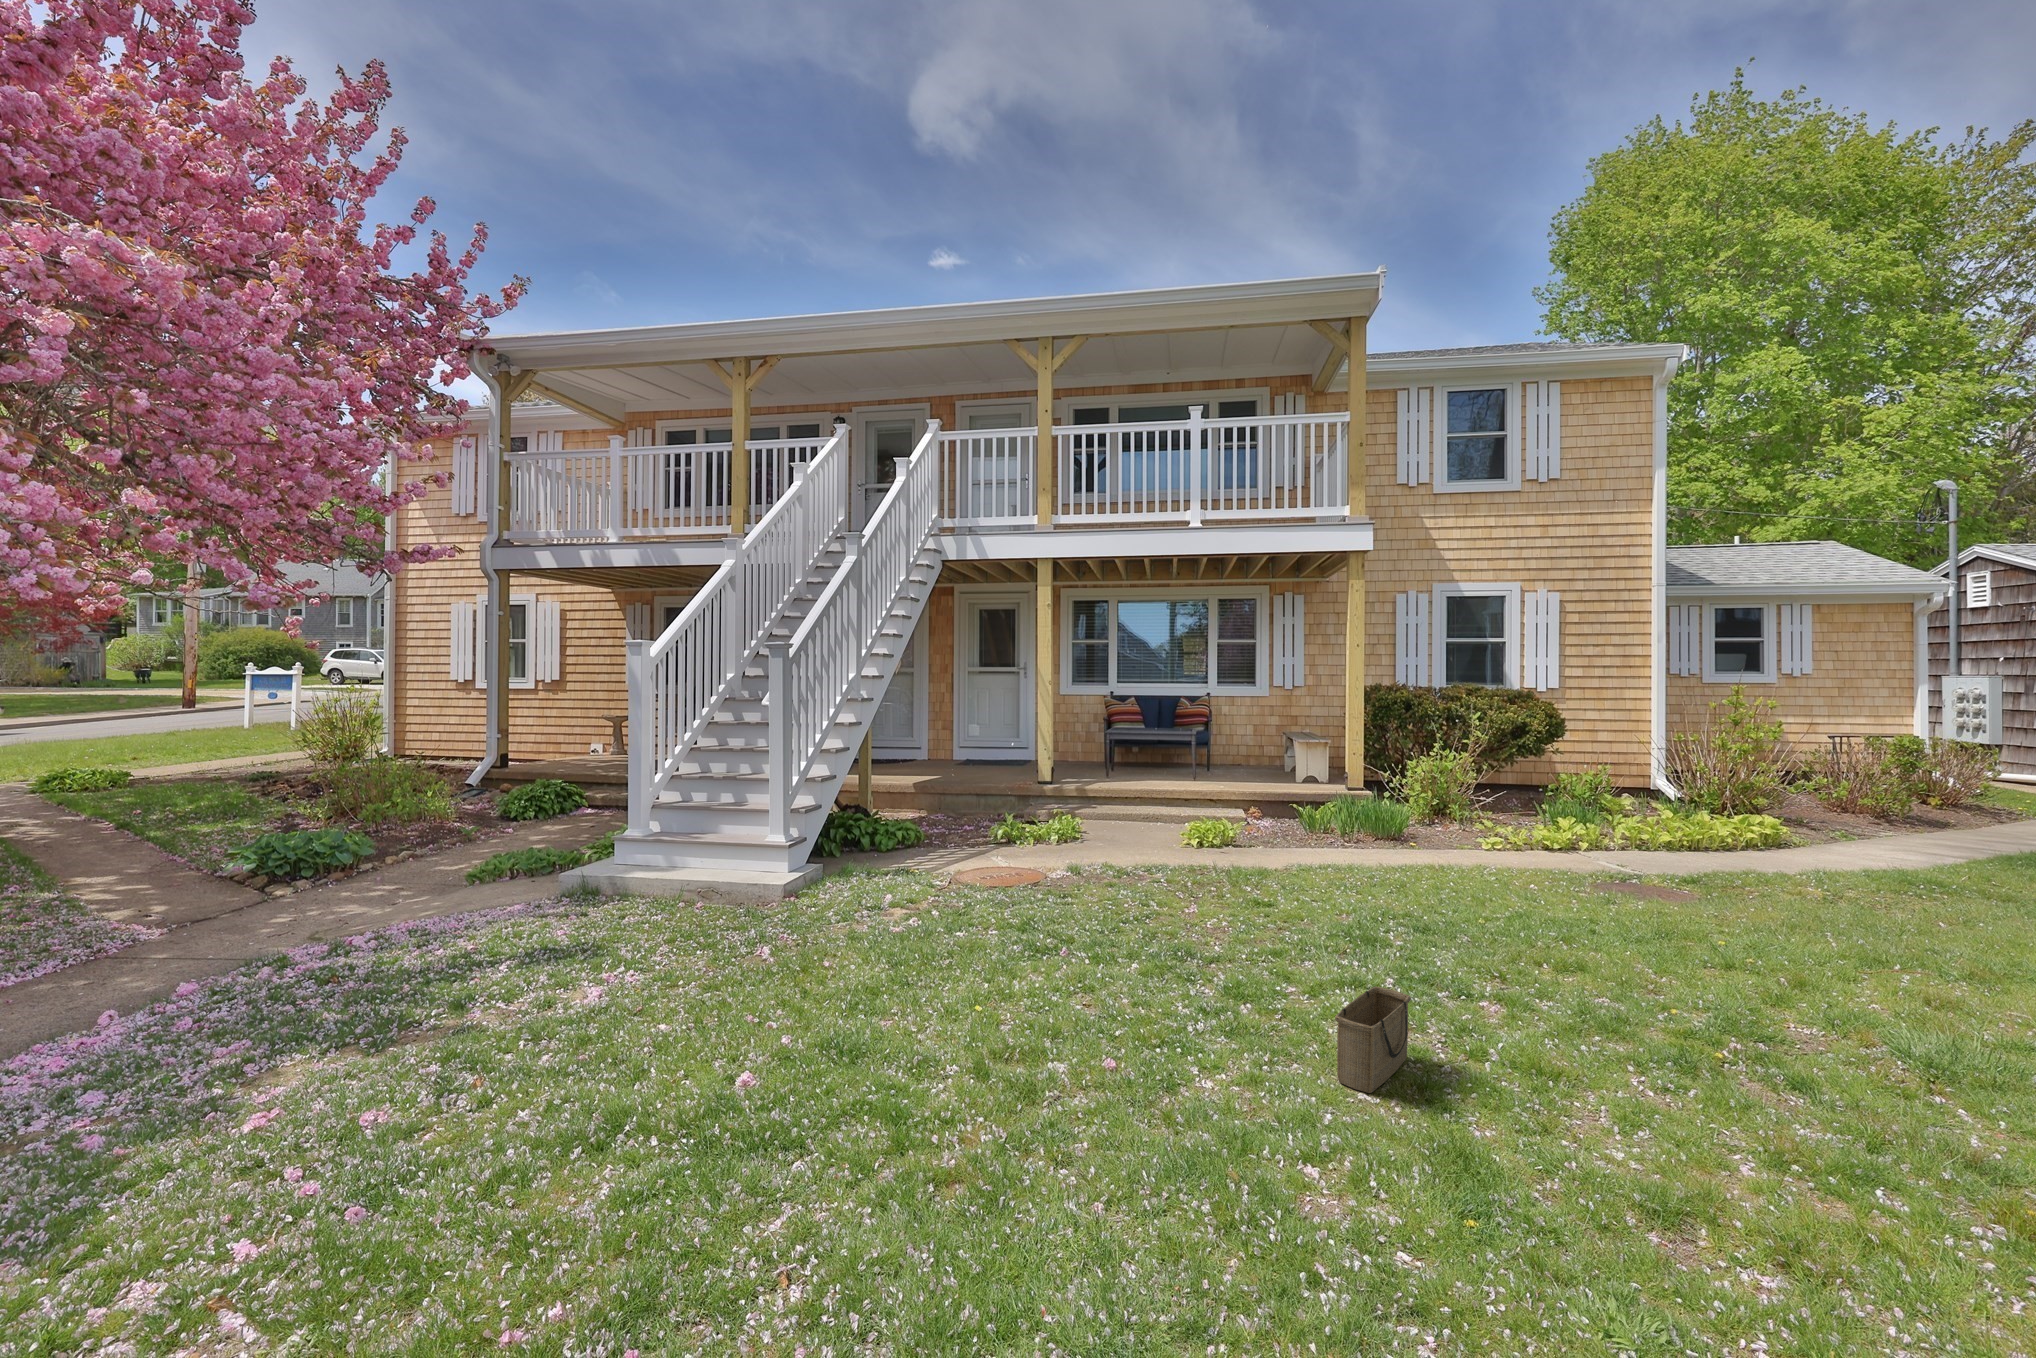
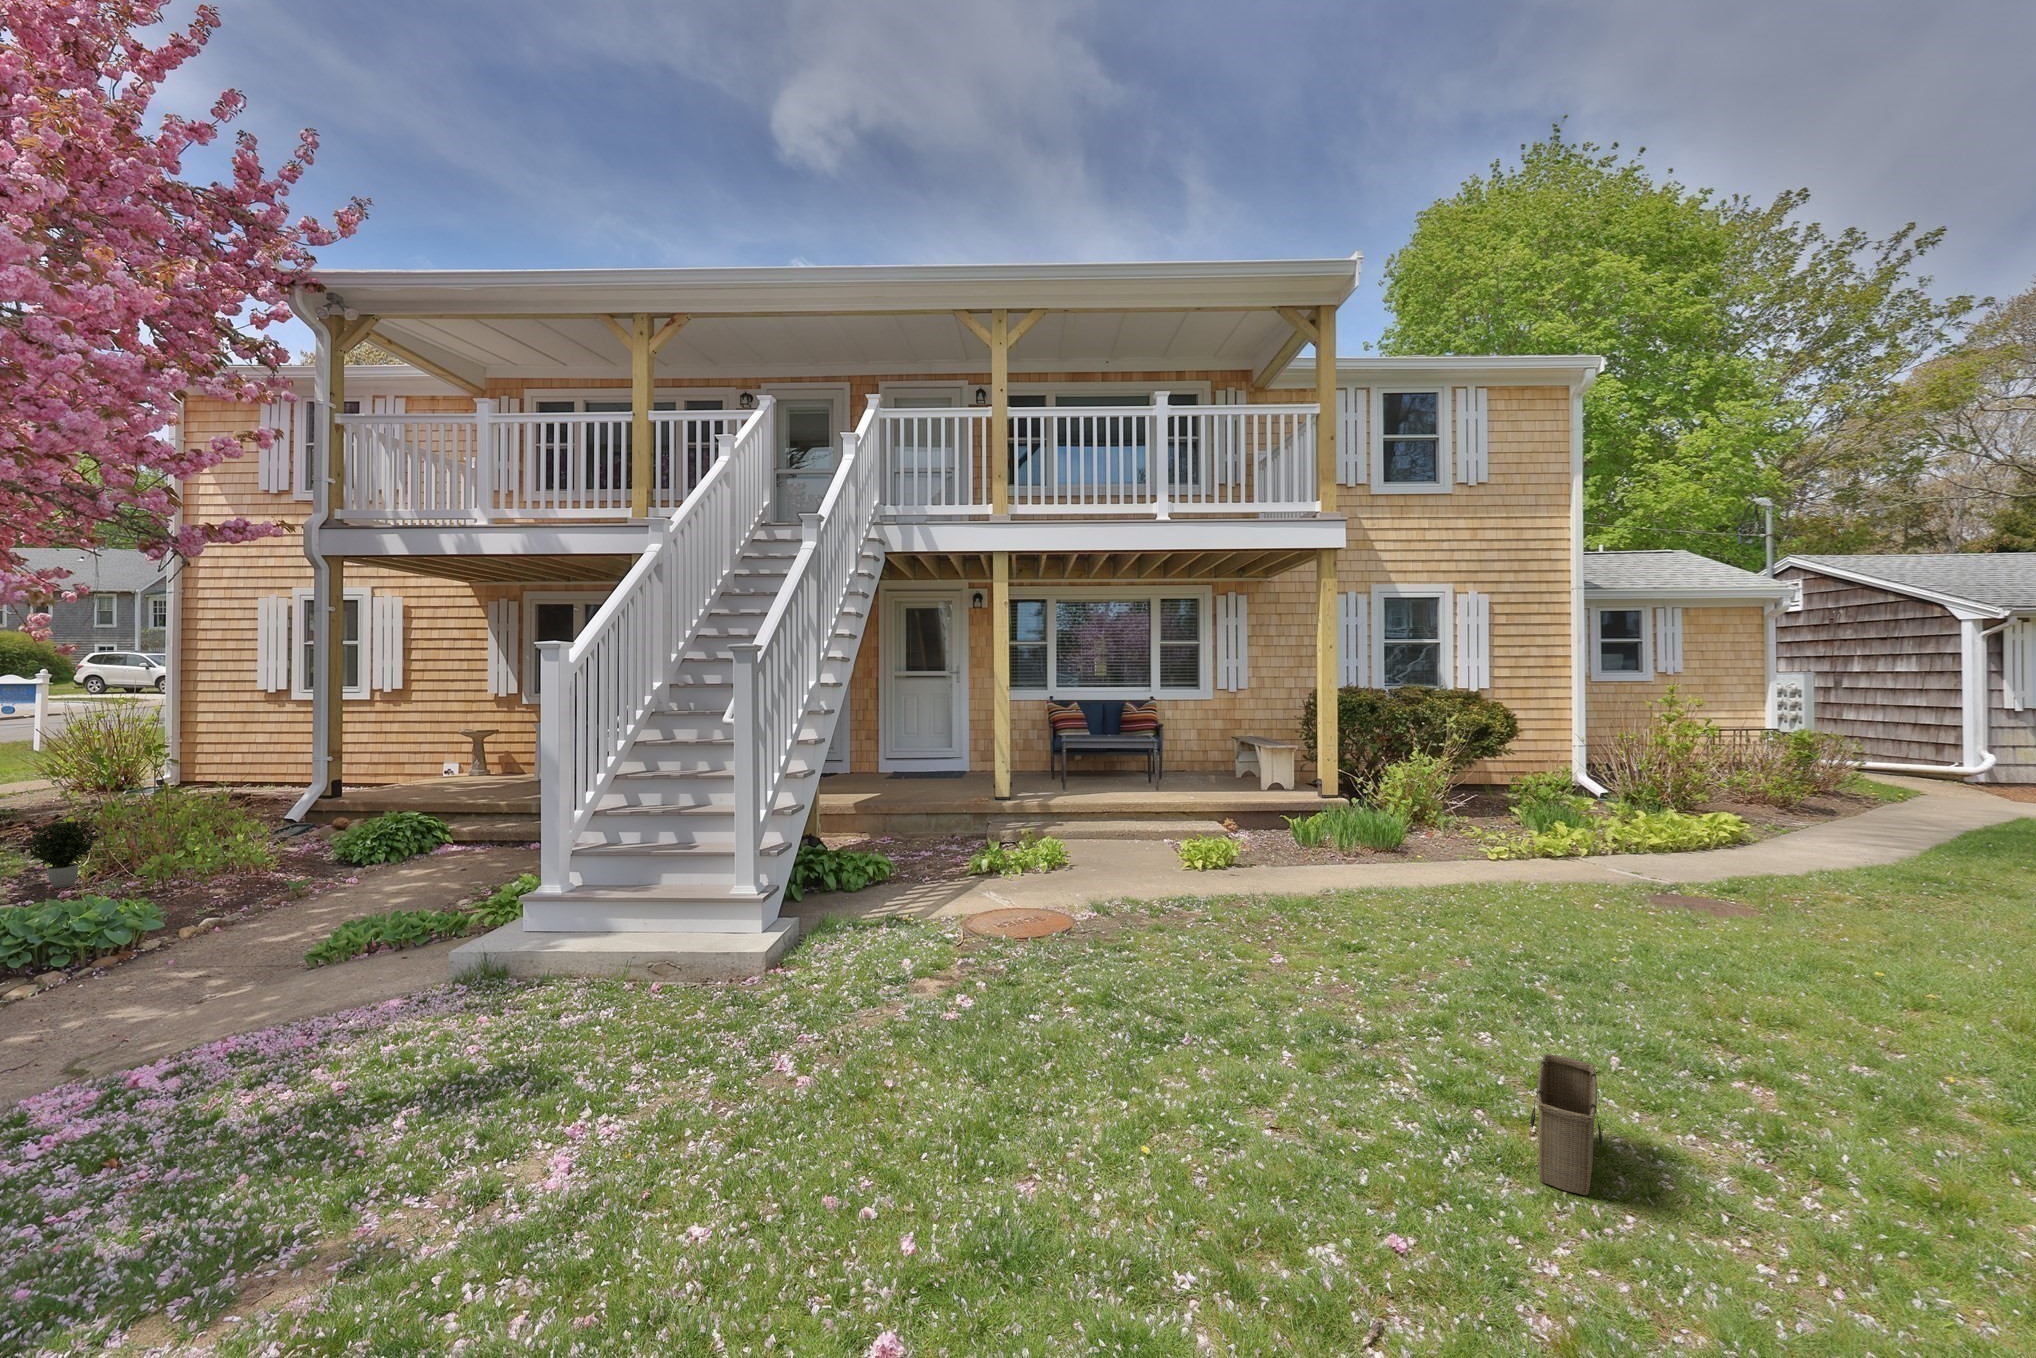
potted plant: none [285,776,331,826] -> present [28,822,96,888]

